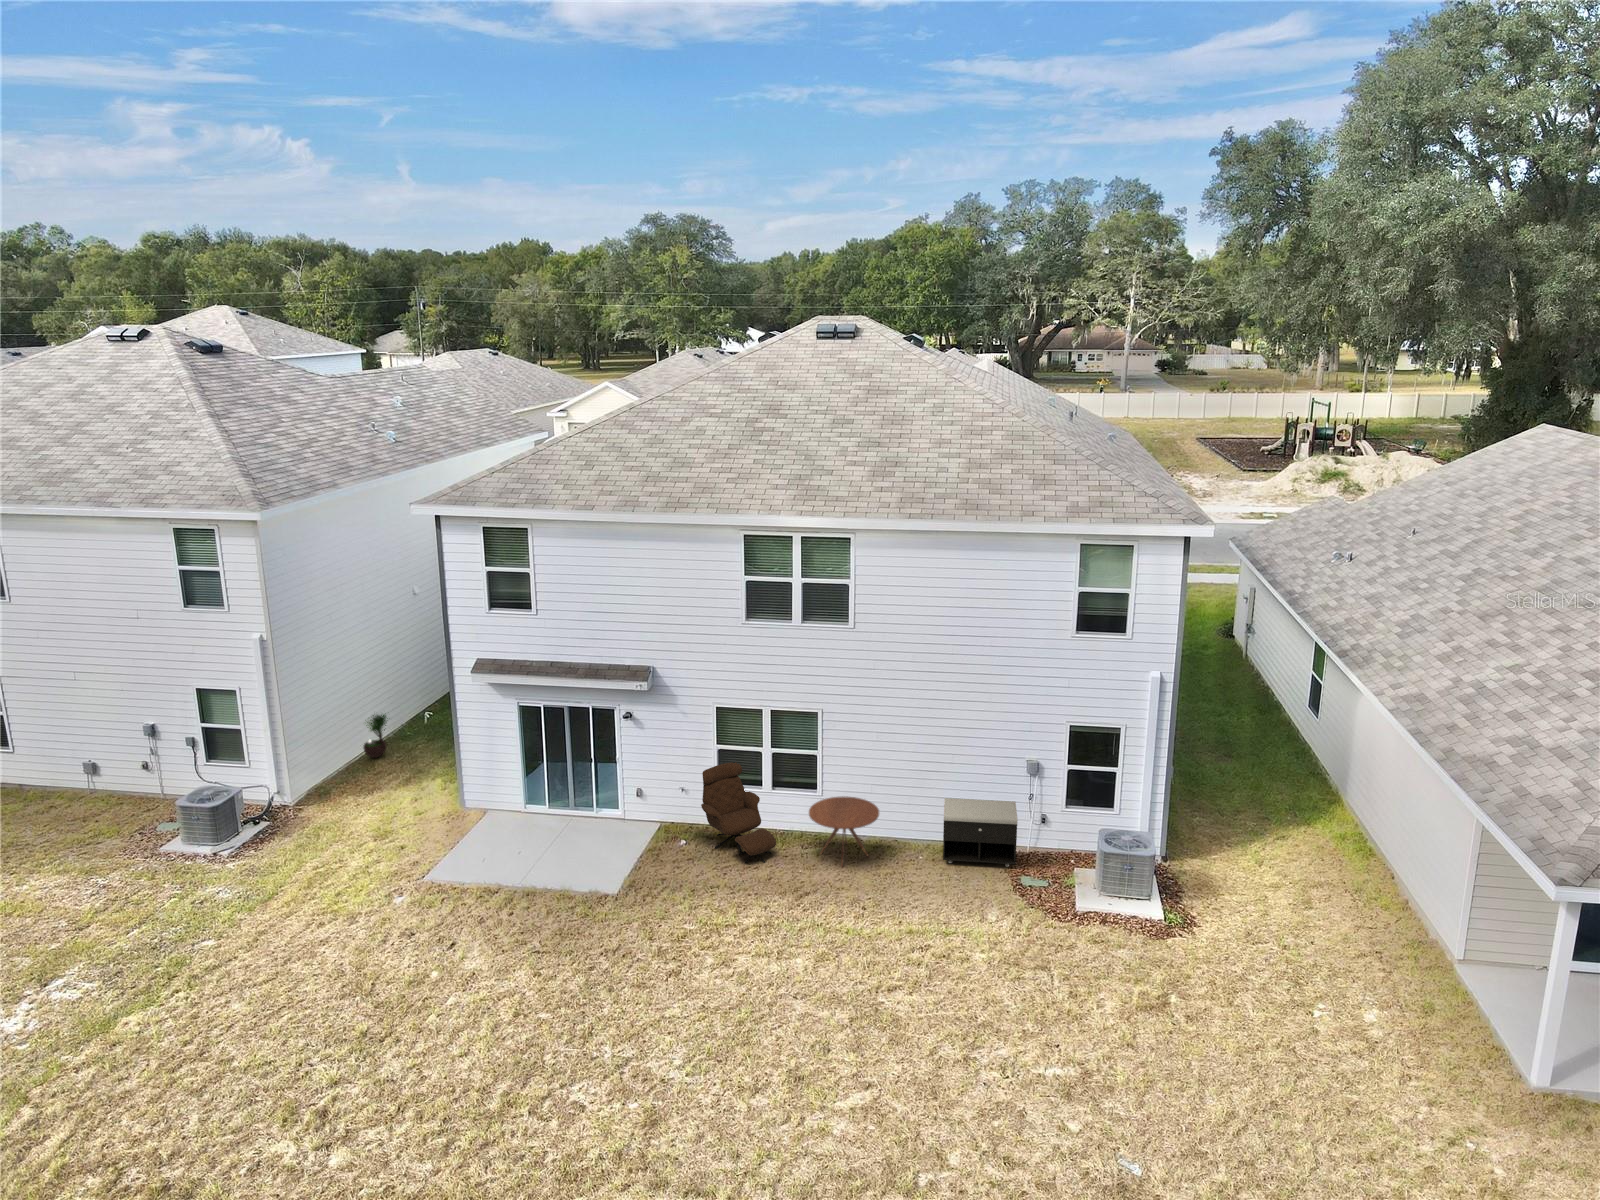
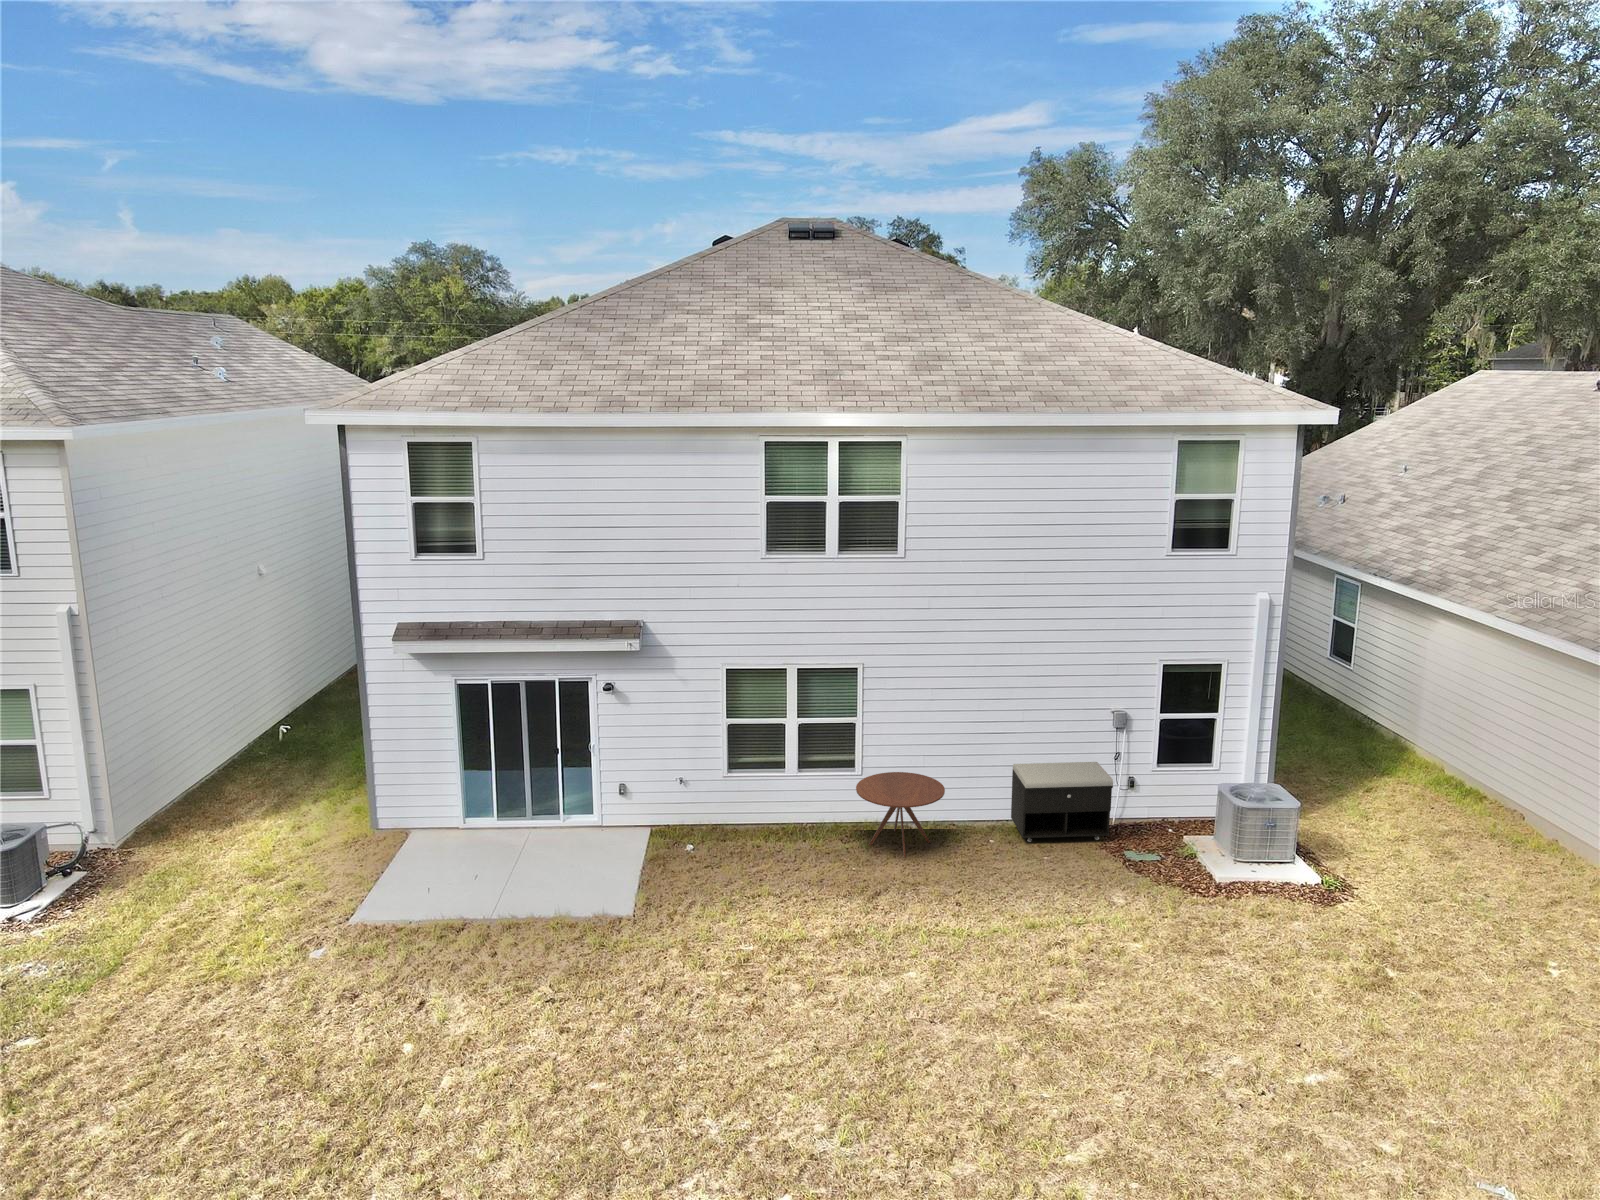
potted tree: present [363,715,388,757] -> none [210,716,248,781]
lounge chair: present [701,762,776,863] -> none [714,740,818,864]

